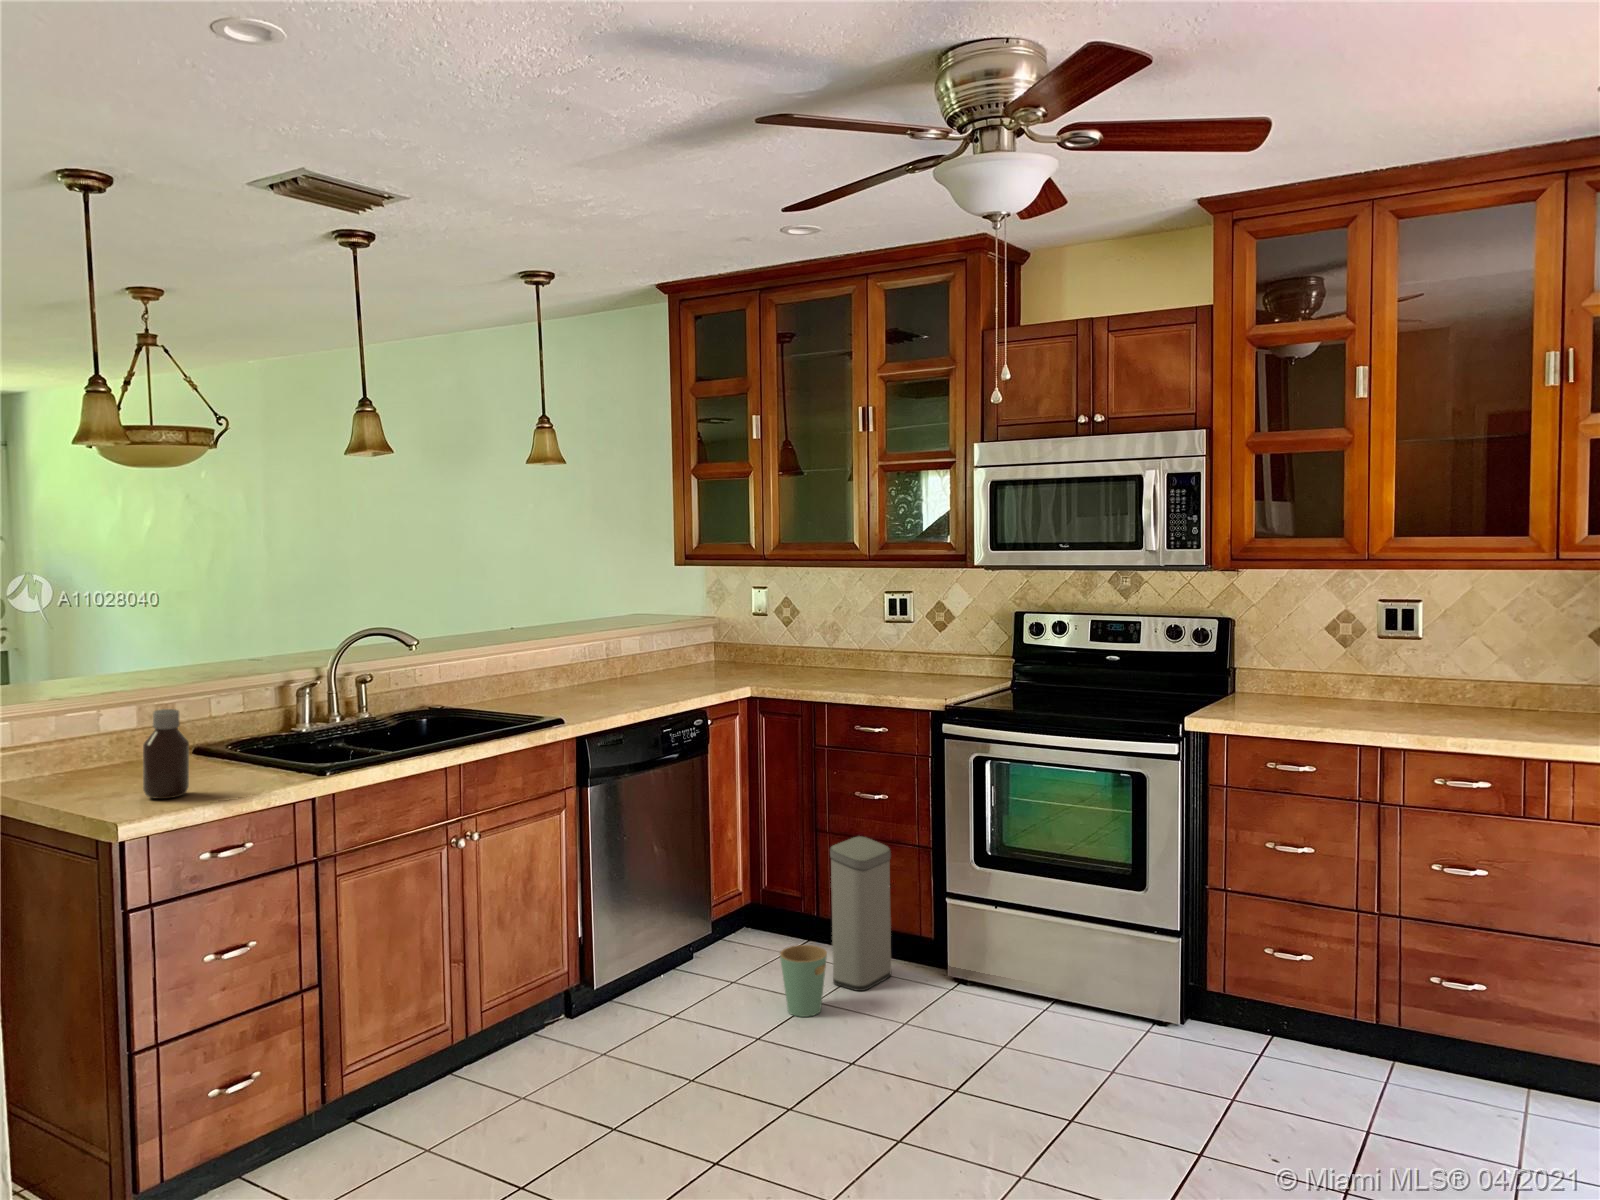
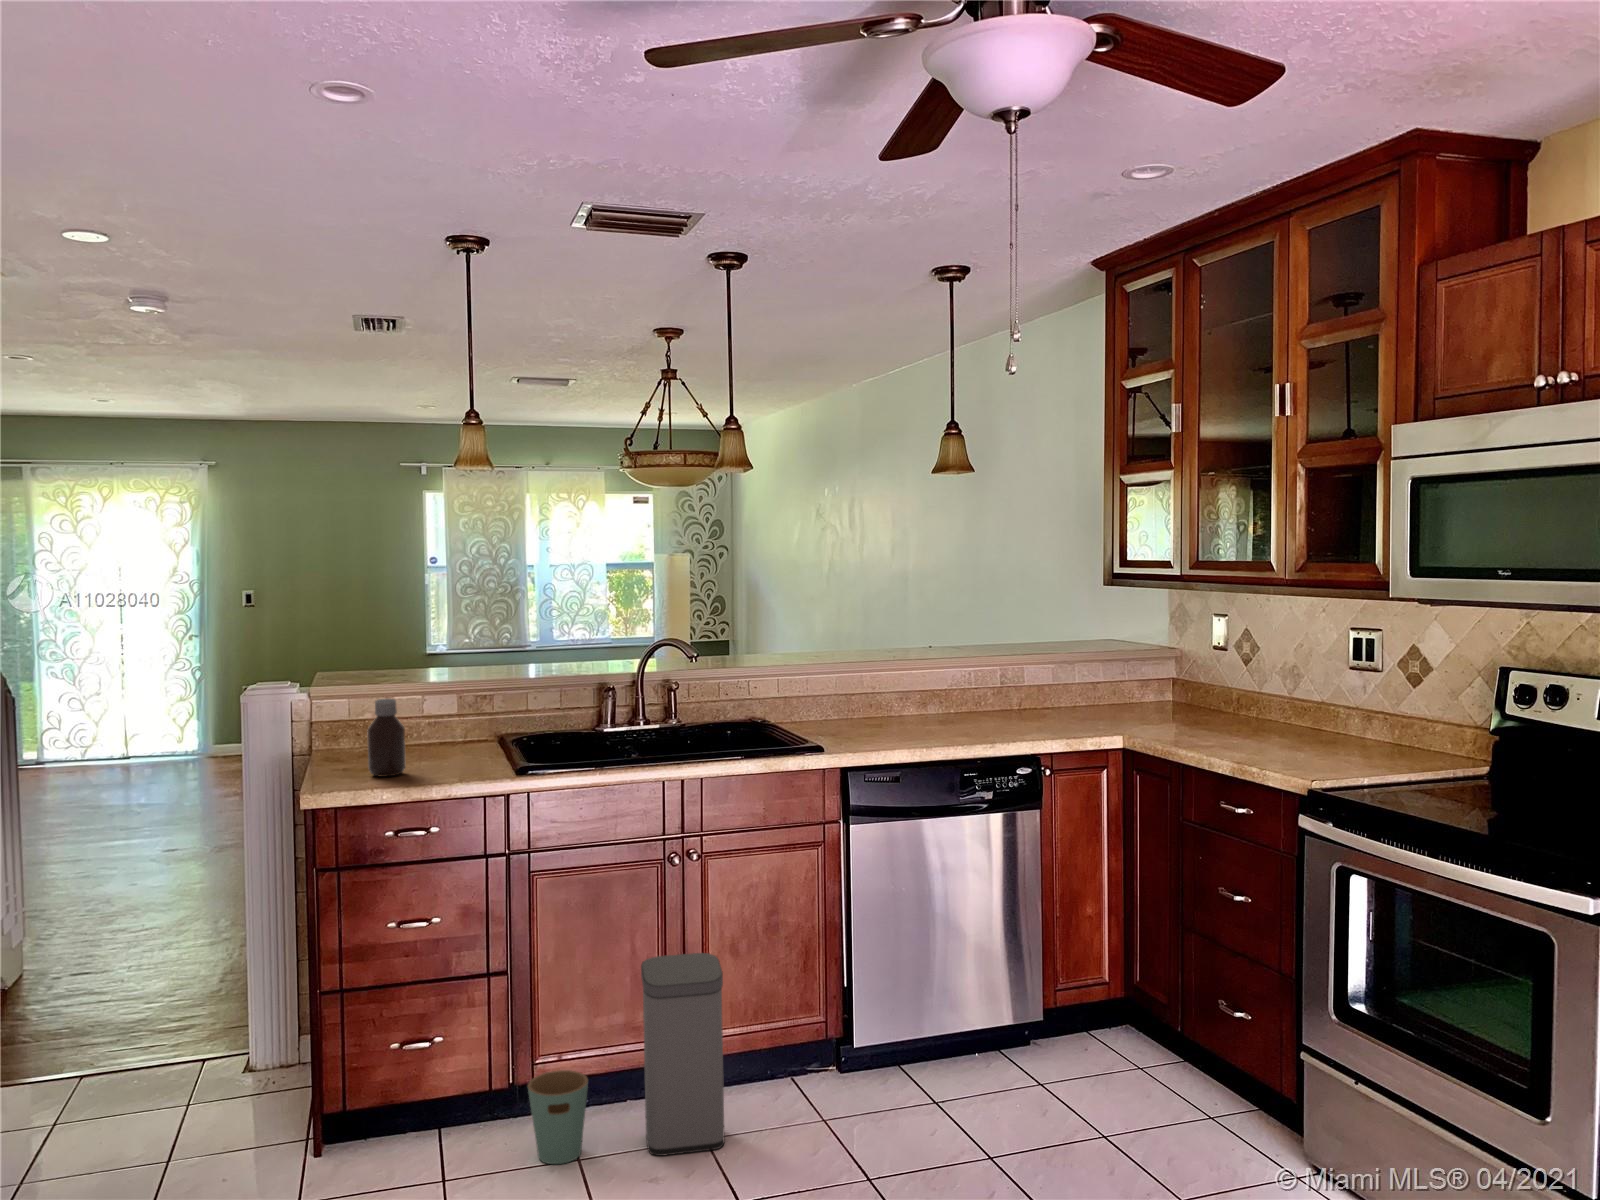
trash can: present [780,836,891,1017] -> present [528,953,725,1164]

